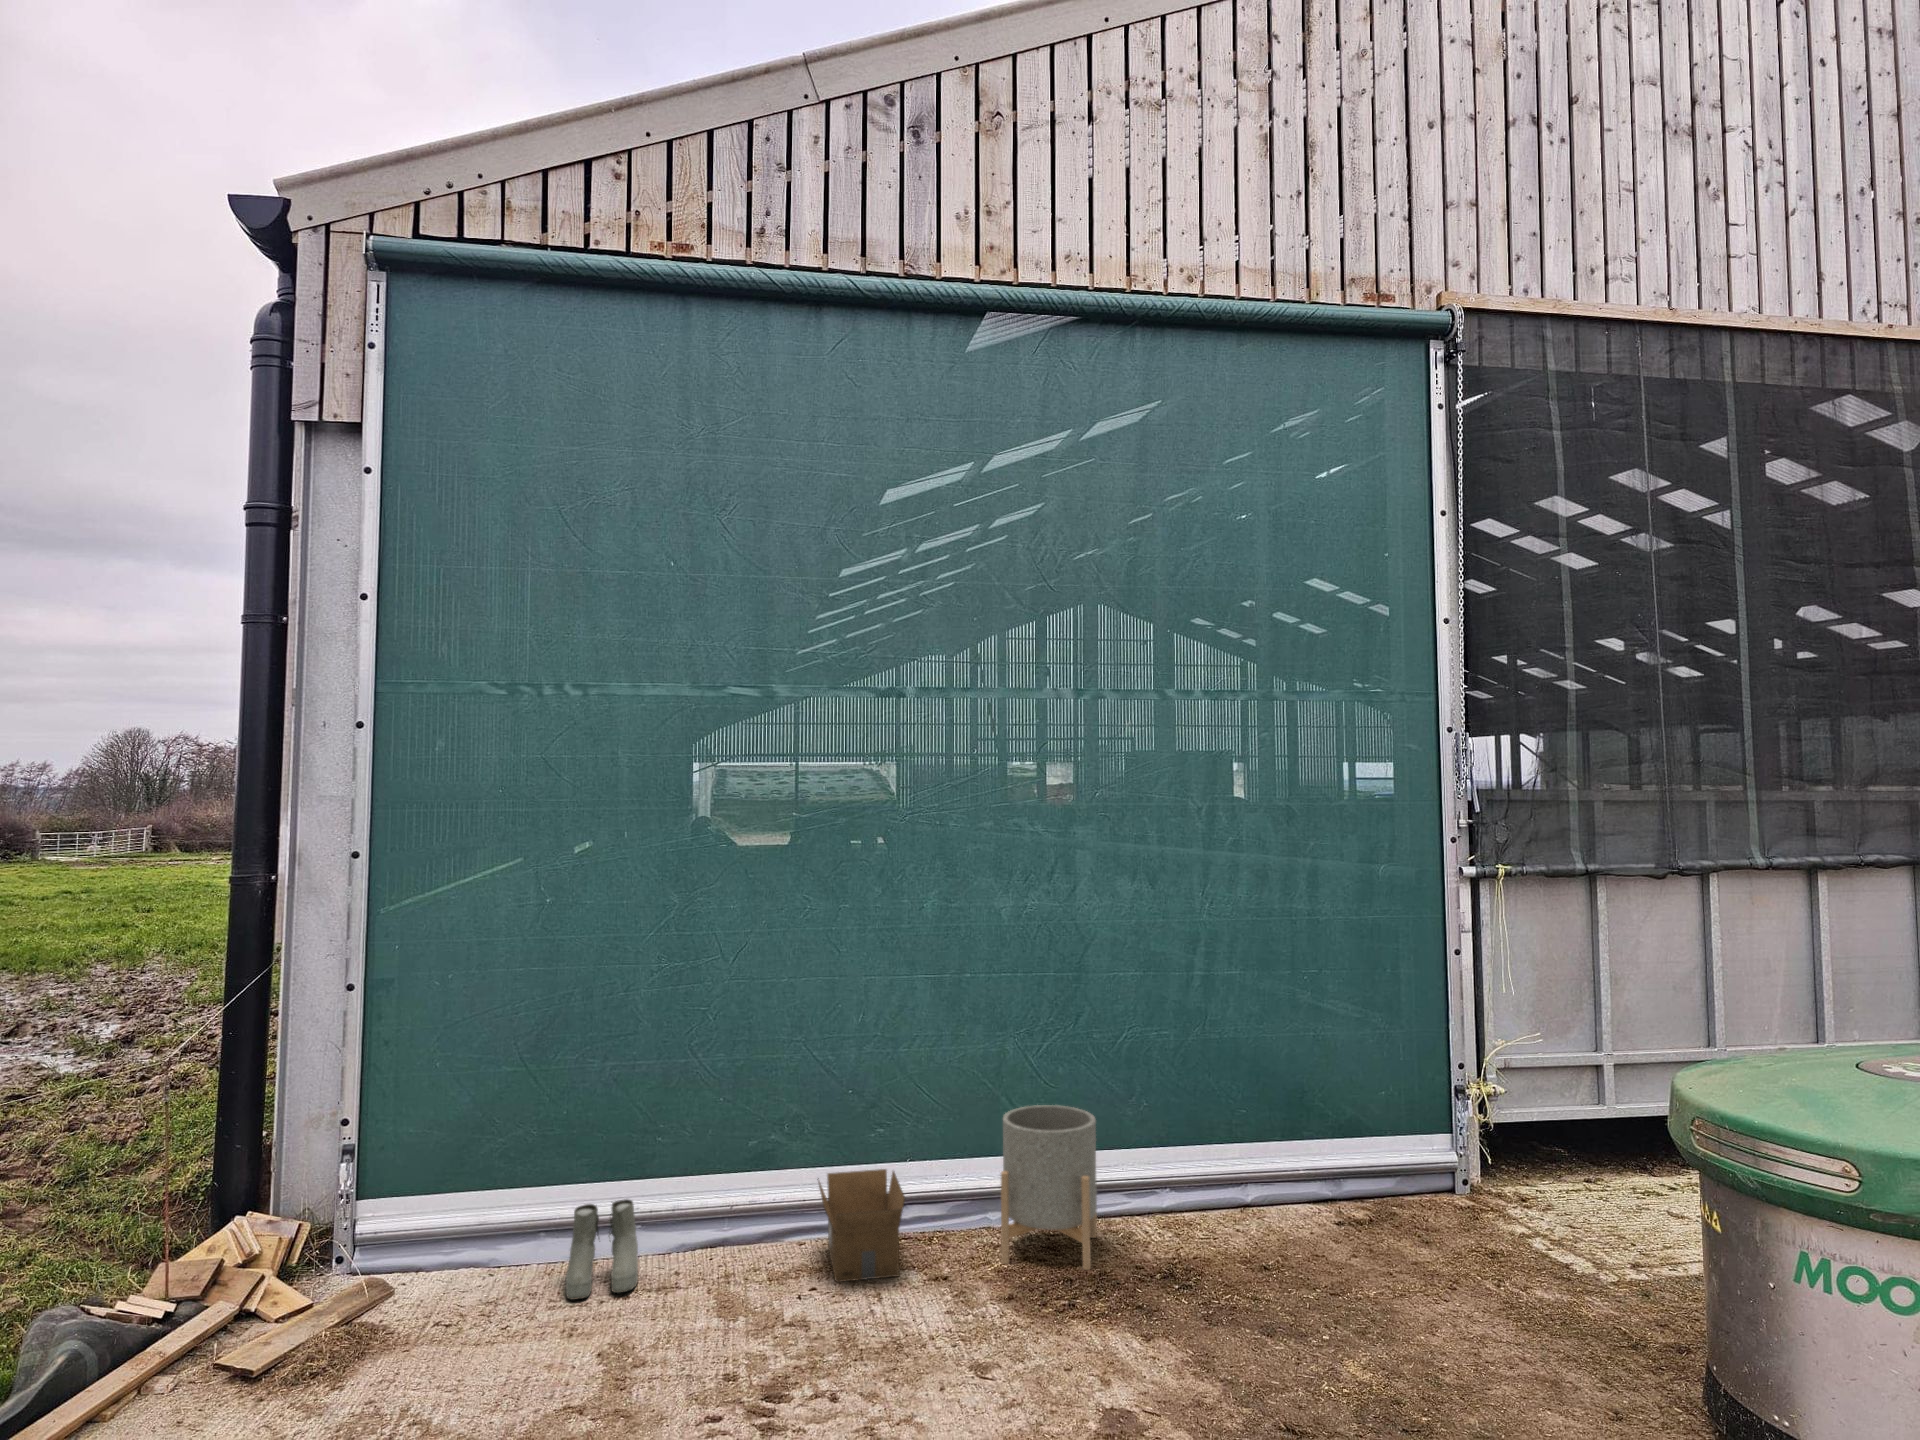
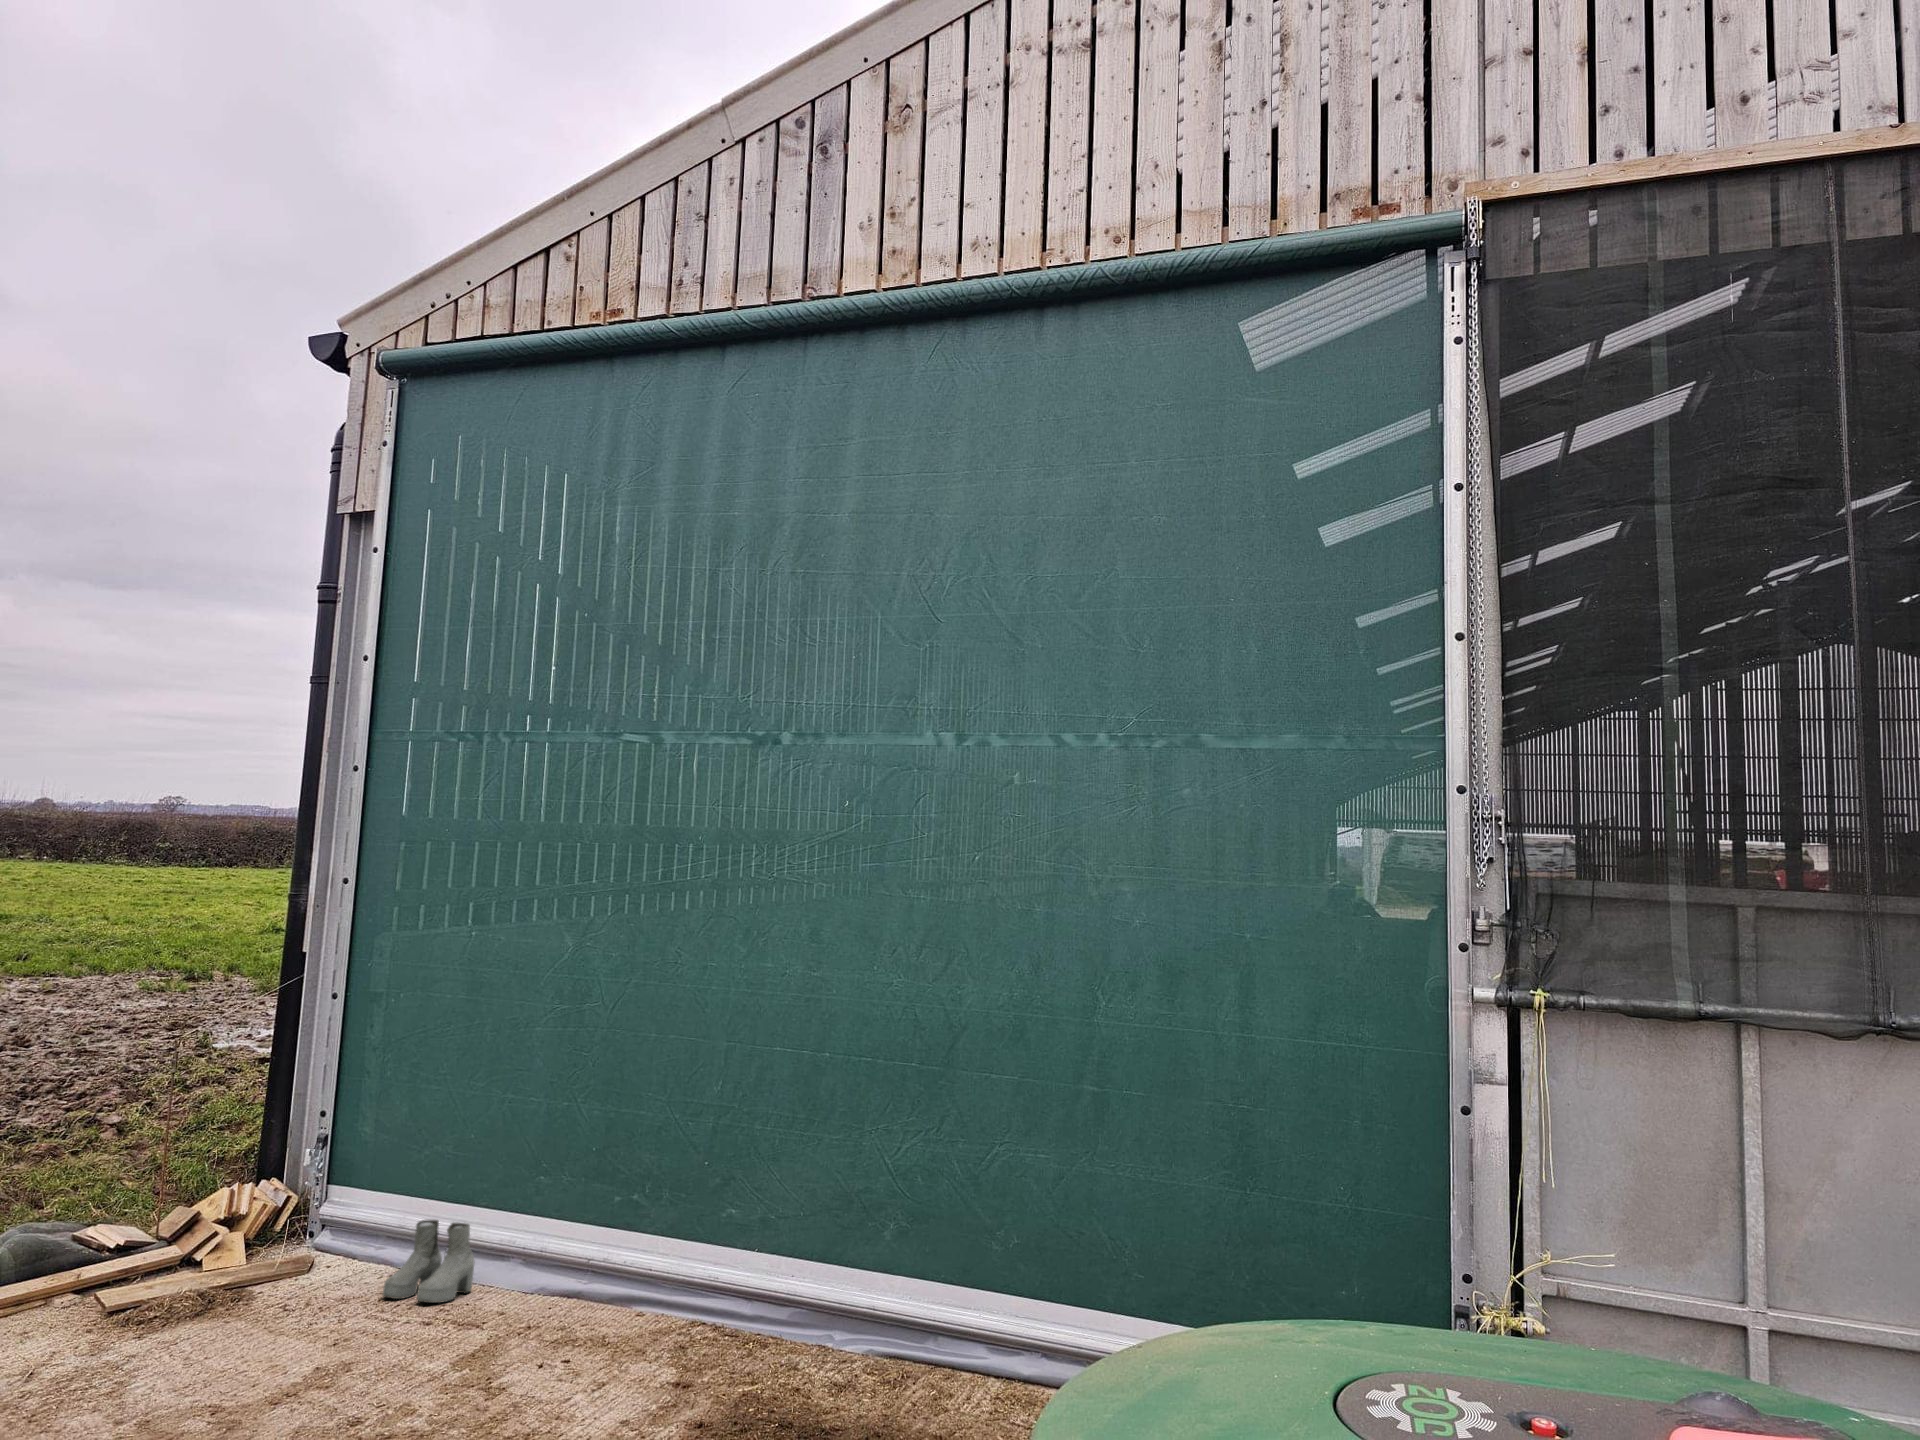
planter: present [1001,1105,1097,1270] -> none [749,1211,893,1399]
cardboard box: present [817,1169,905,1282] -> none [579,1243,702,1354]

